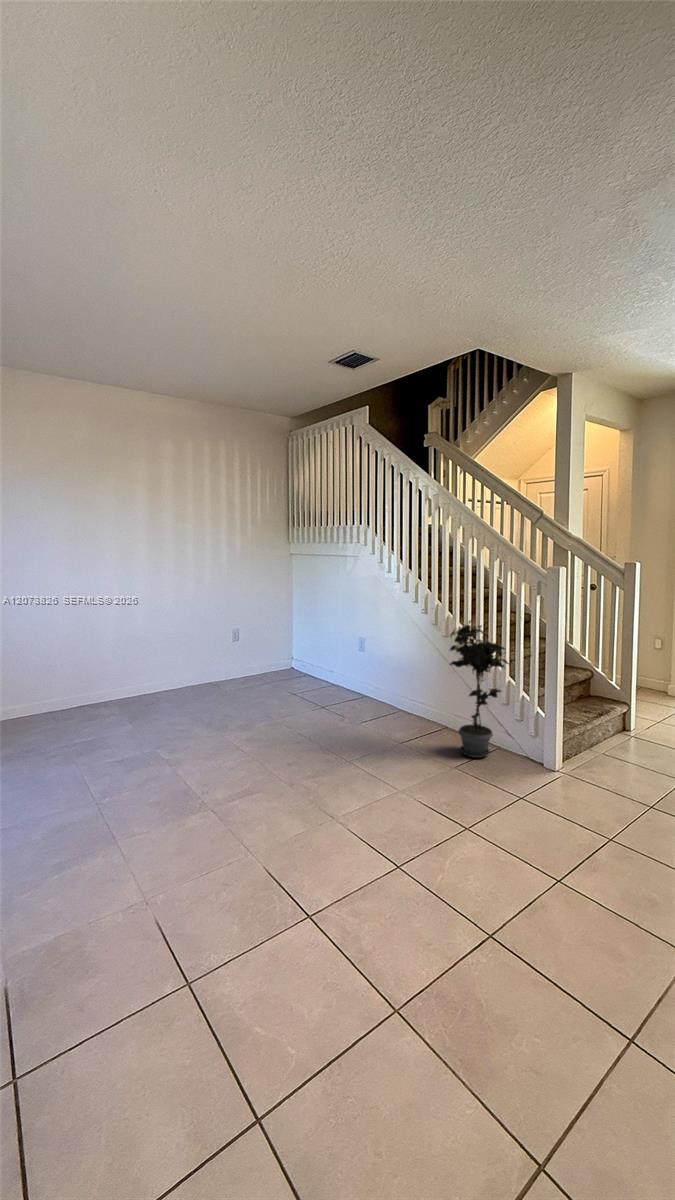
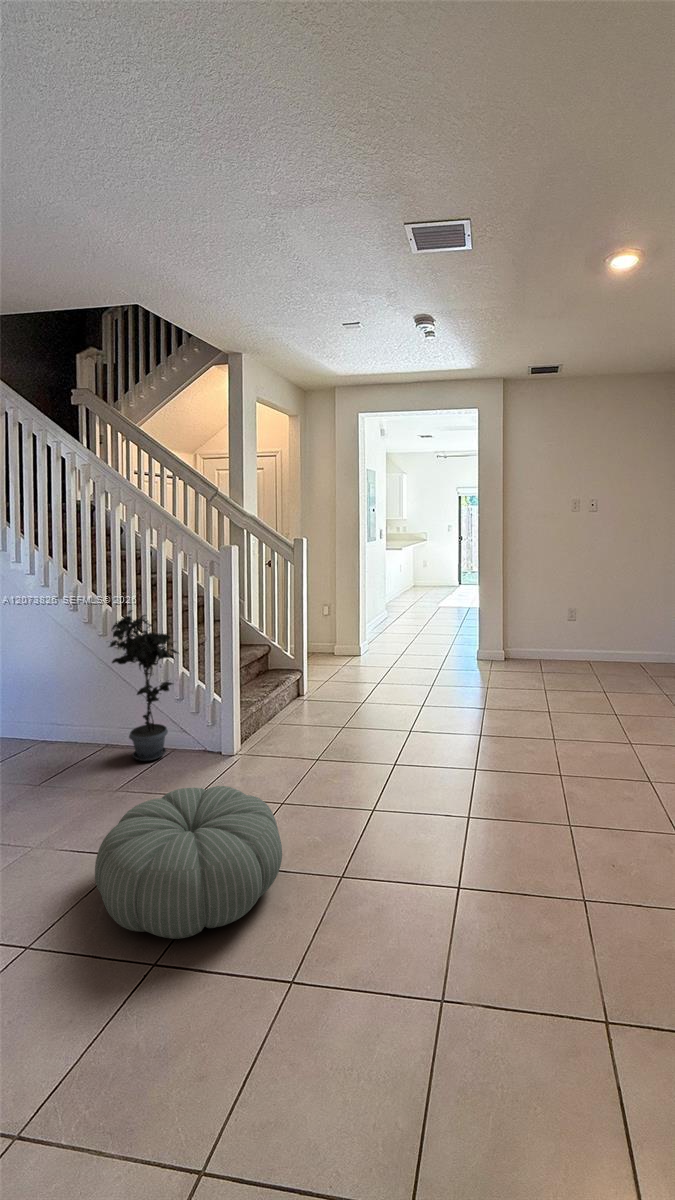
pouf: none [446,788,630,931] -> present [95,786,282,939]

